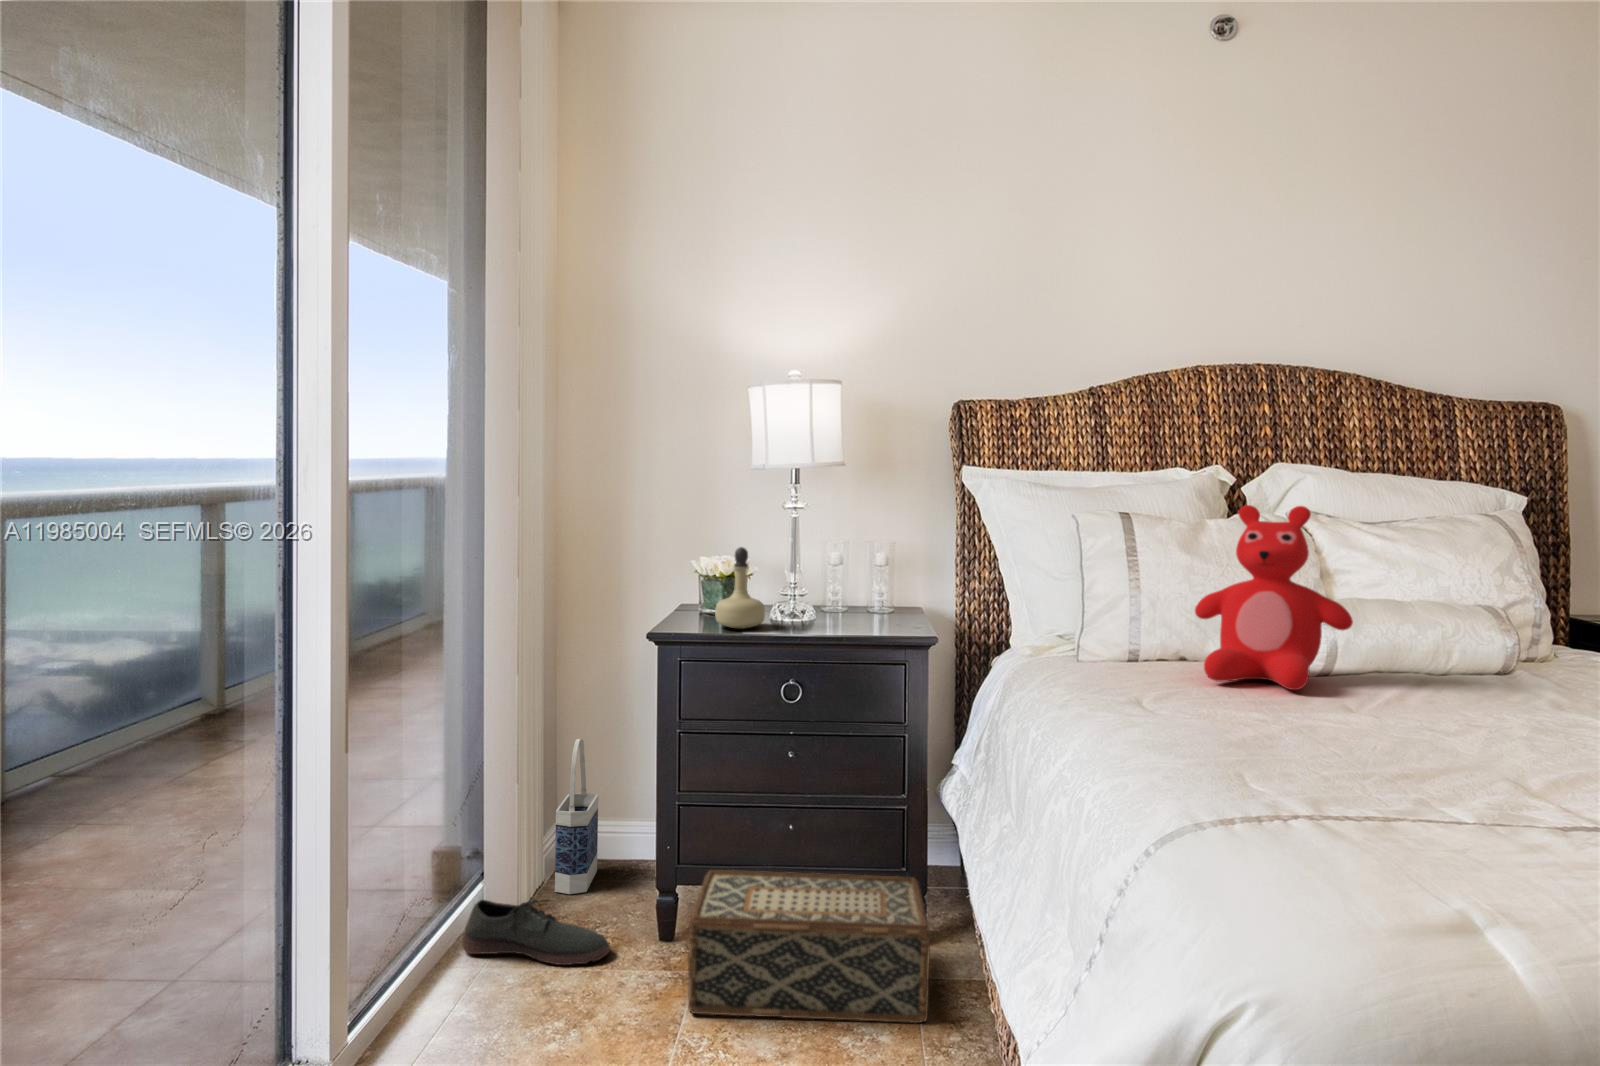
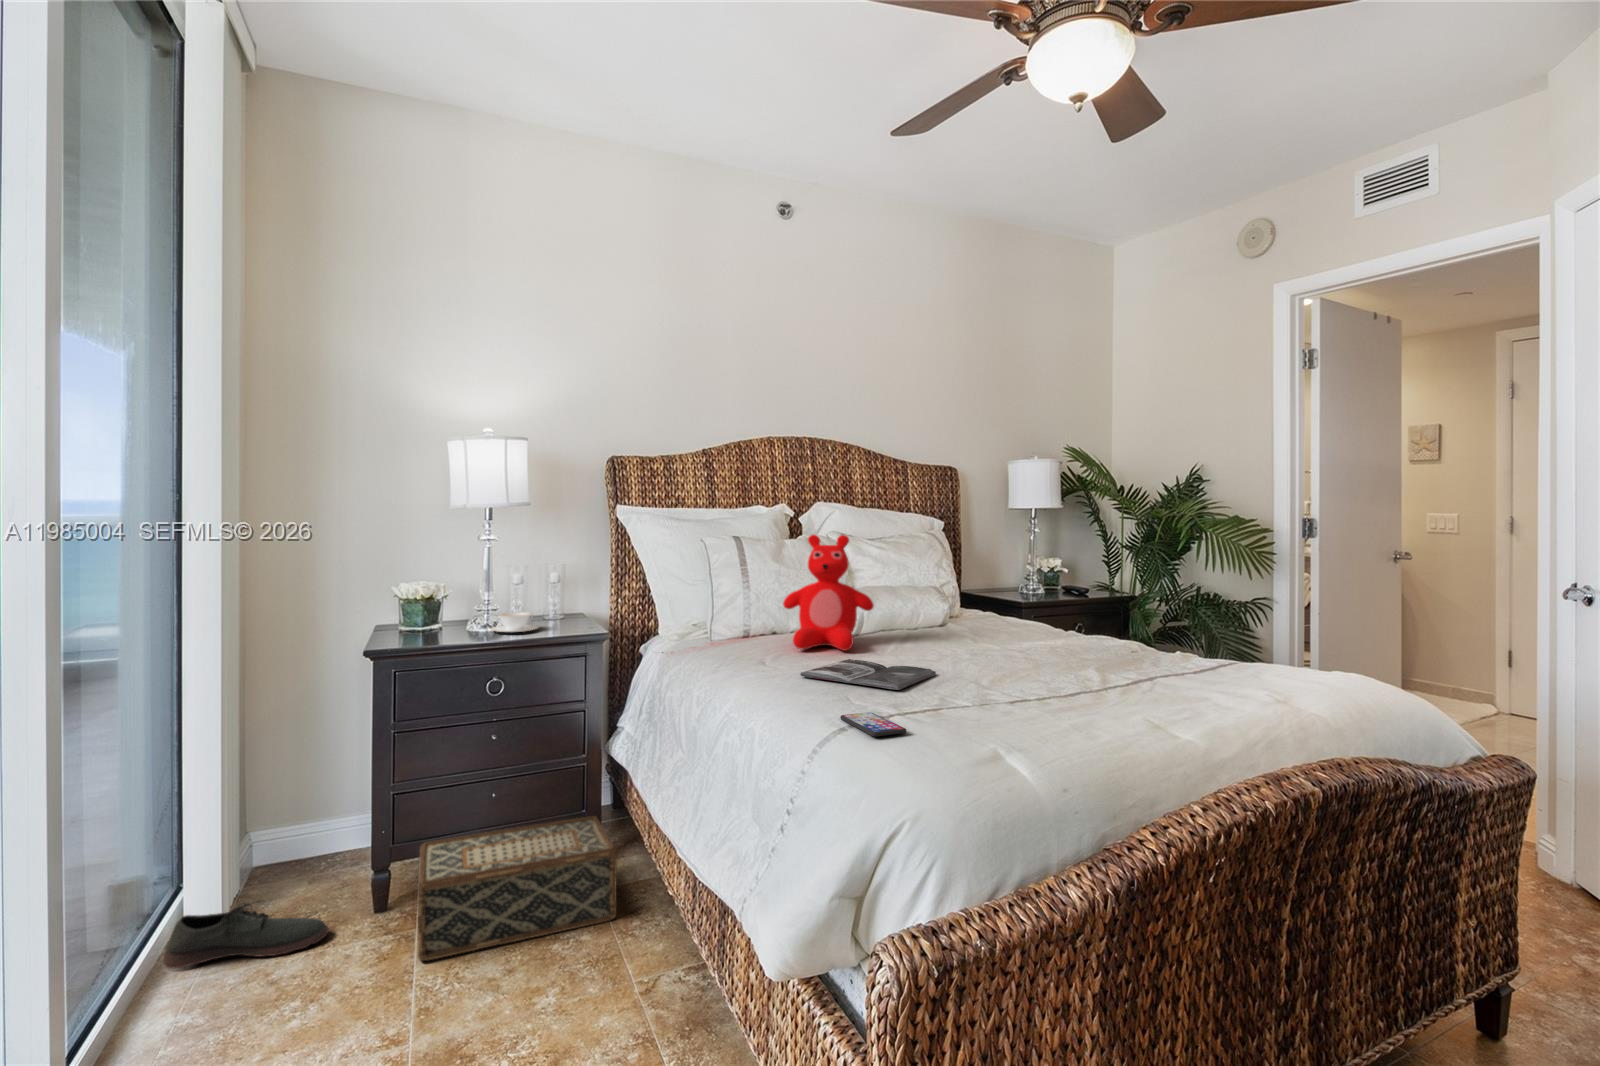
perfume bottle: present [715,547,765,629] -> none [418,574,463,641]
teacup: none [798,600,857,625] -> present [491,612,539,632]
magazine: none [1198,703,1456,761] -> present [800,659,936,690]
bag: present [555,739,598,894] -> none [252,752,293,894]
smartphone: none [1240,788,1357,835] -> present [840,712,906,737]

